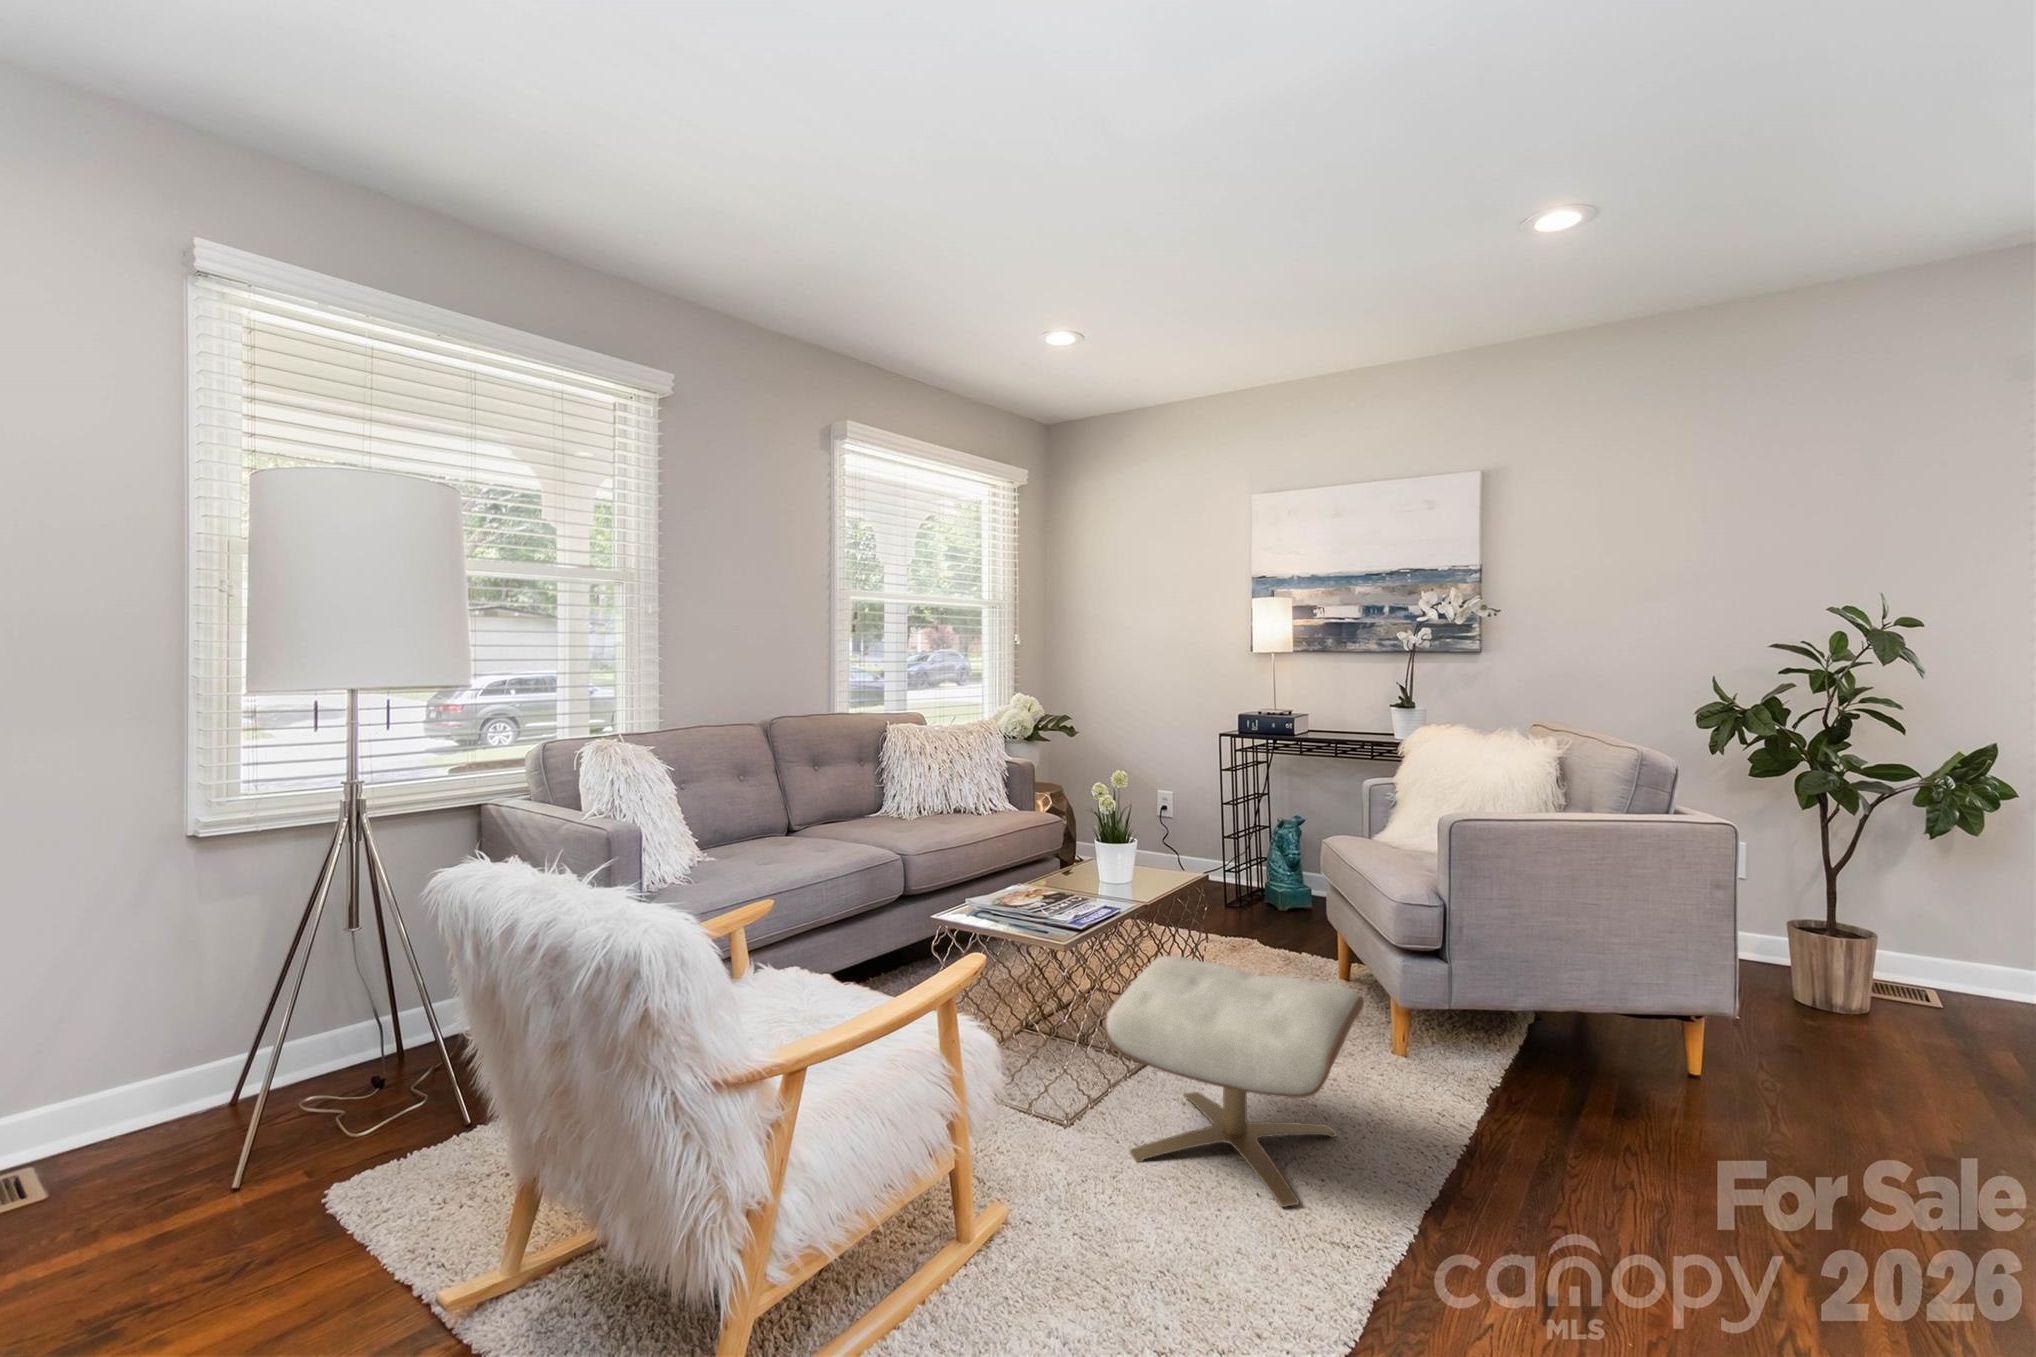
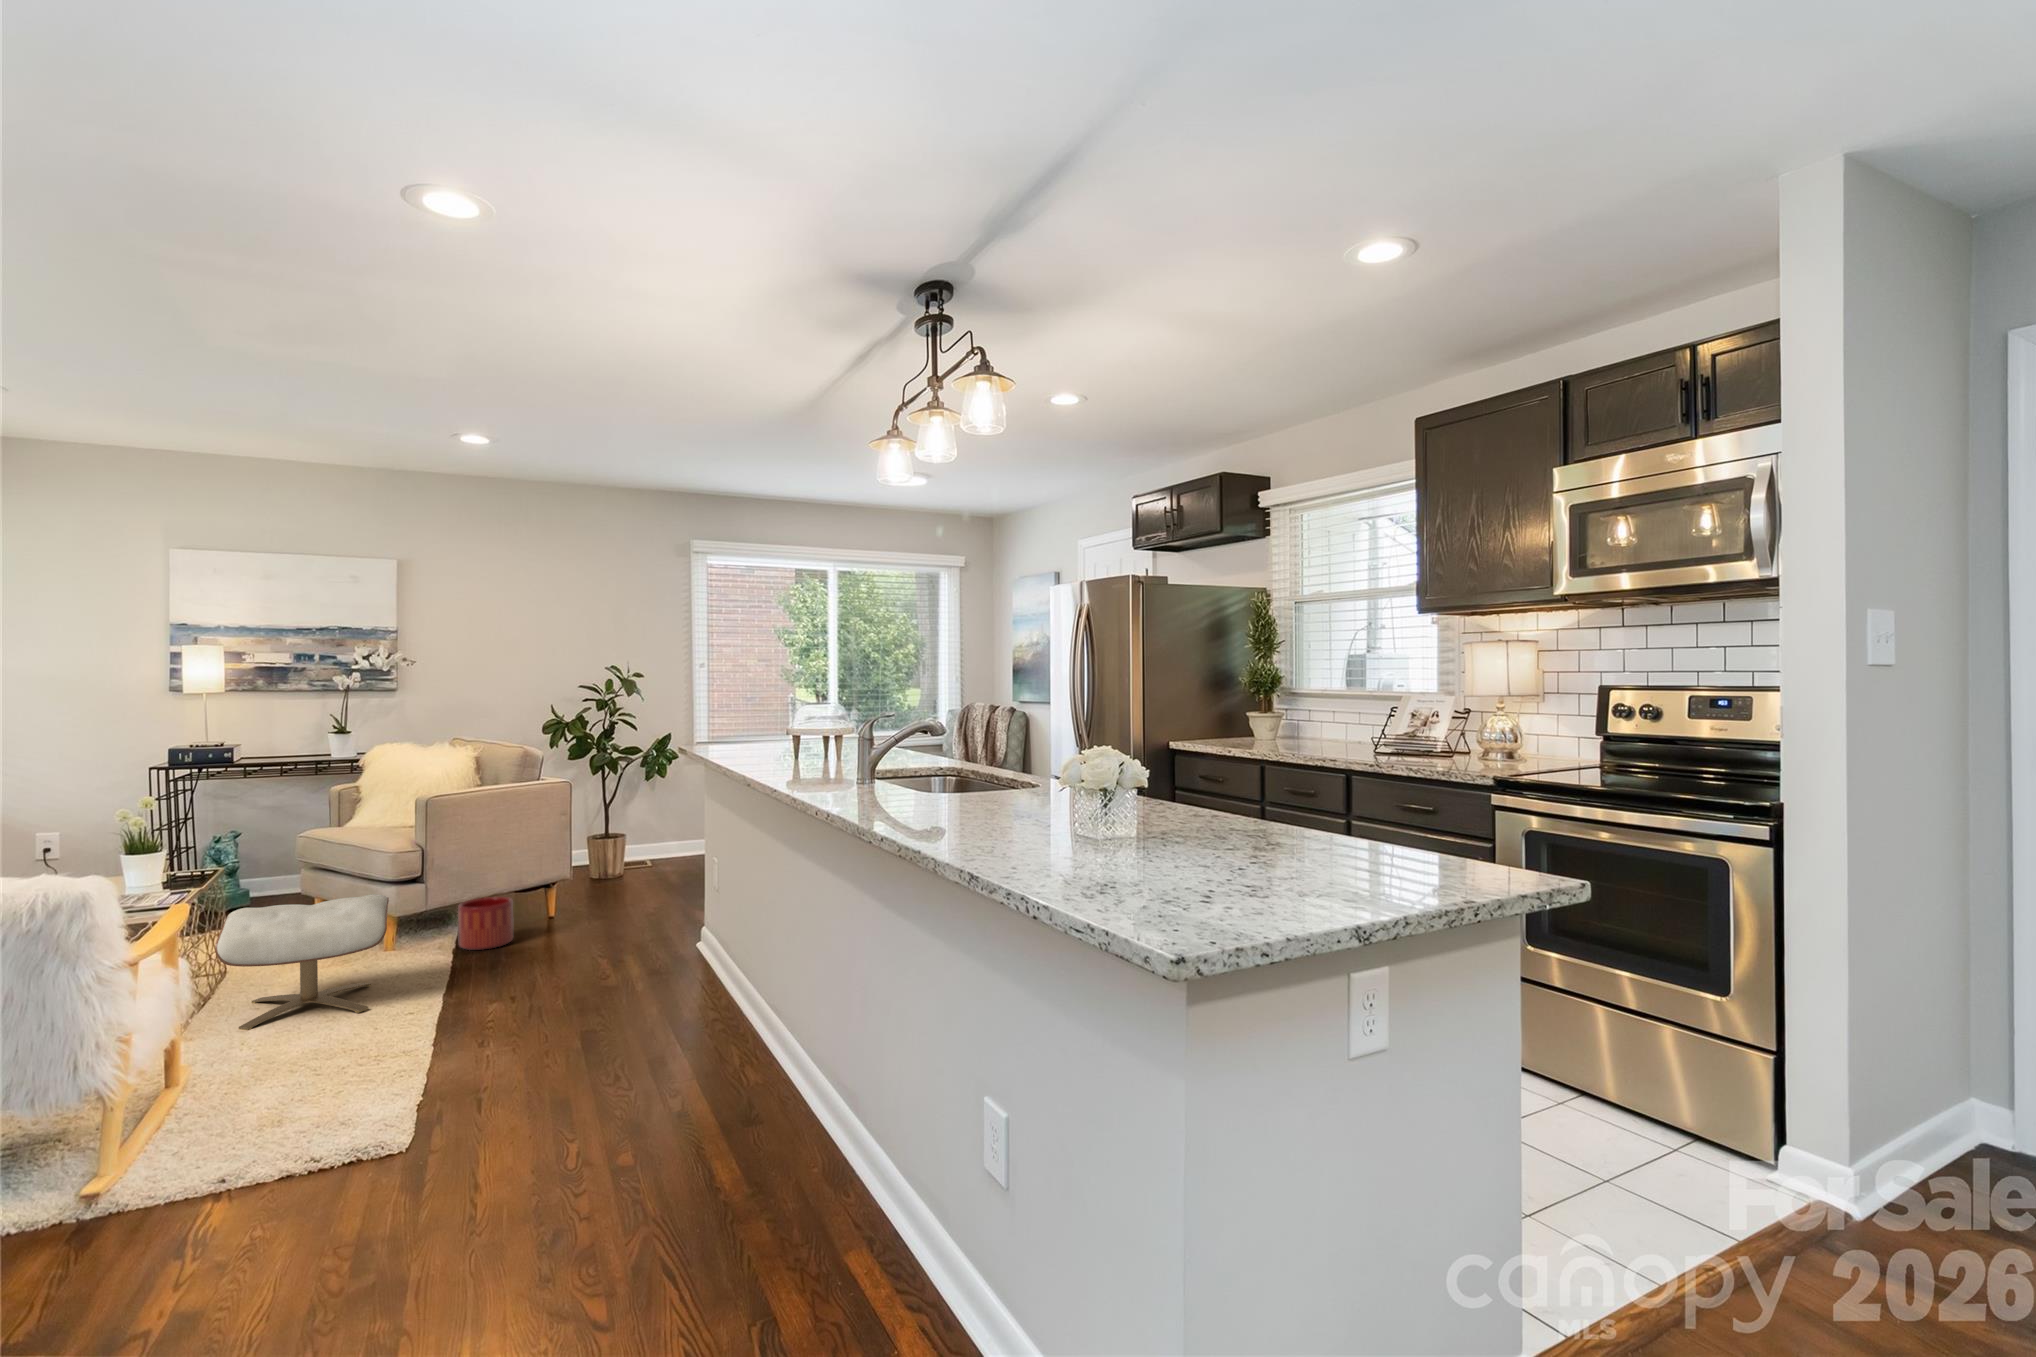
planter: none [1507,1014,1609,1125] -> present [458,897,513,950]

